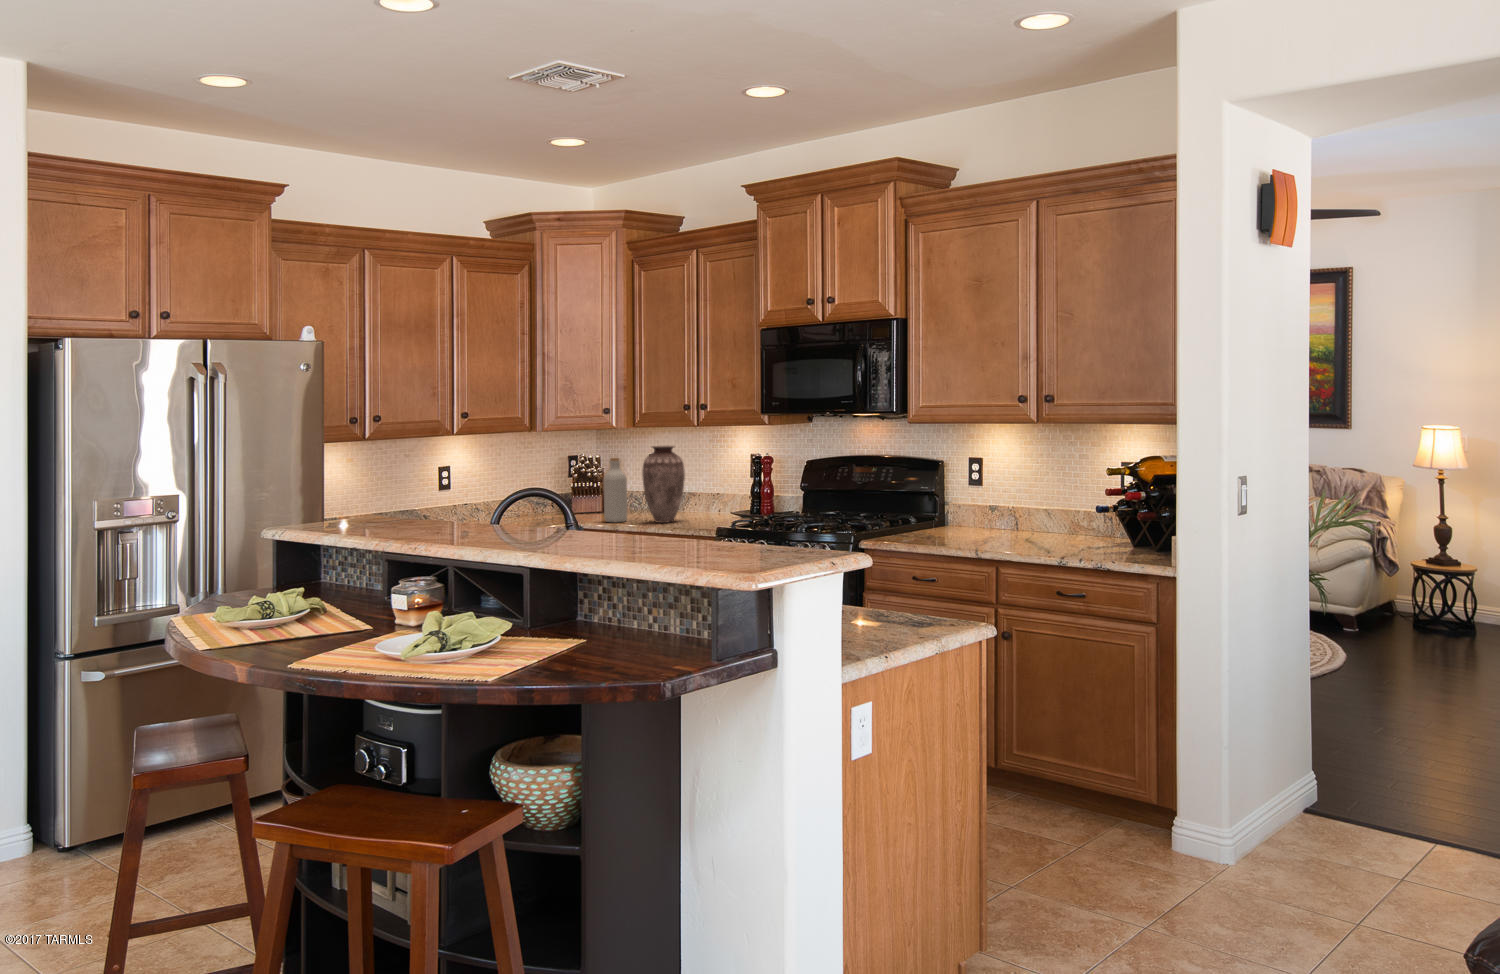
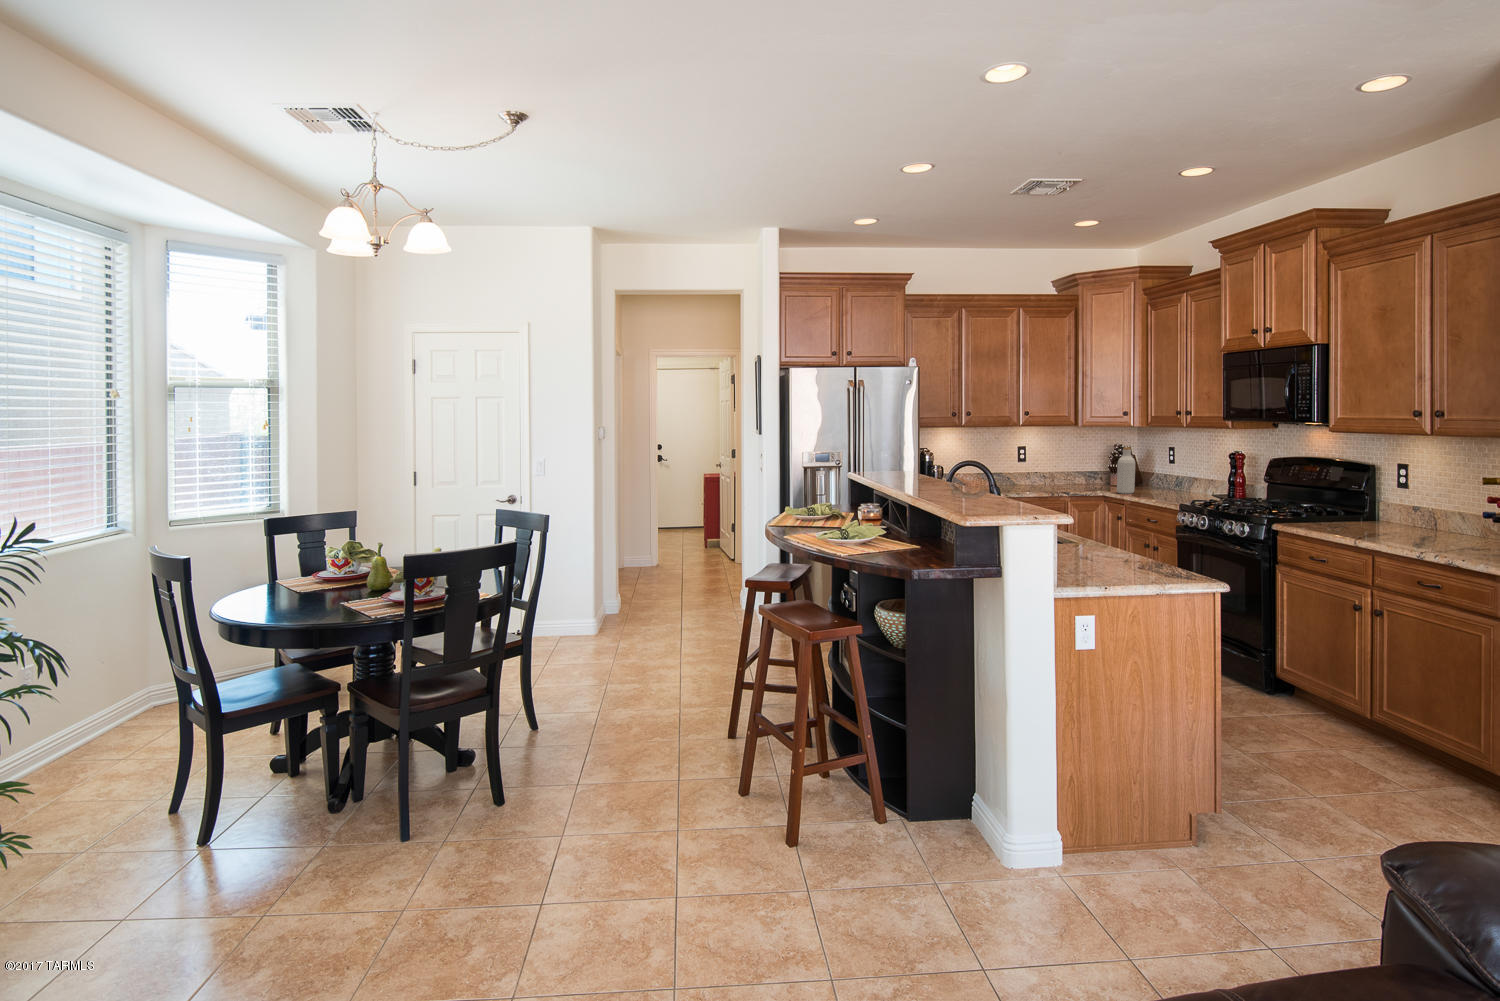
vase: present [642,446,685,523] -> none [1141,440,1175,497]

